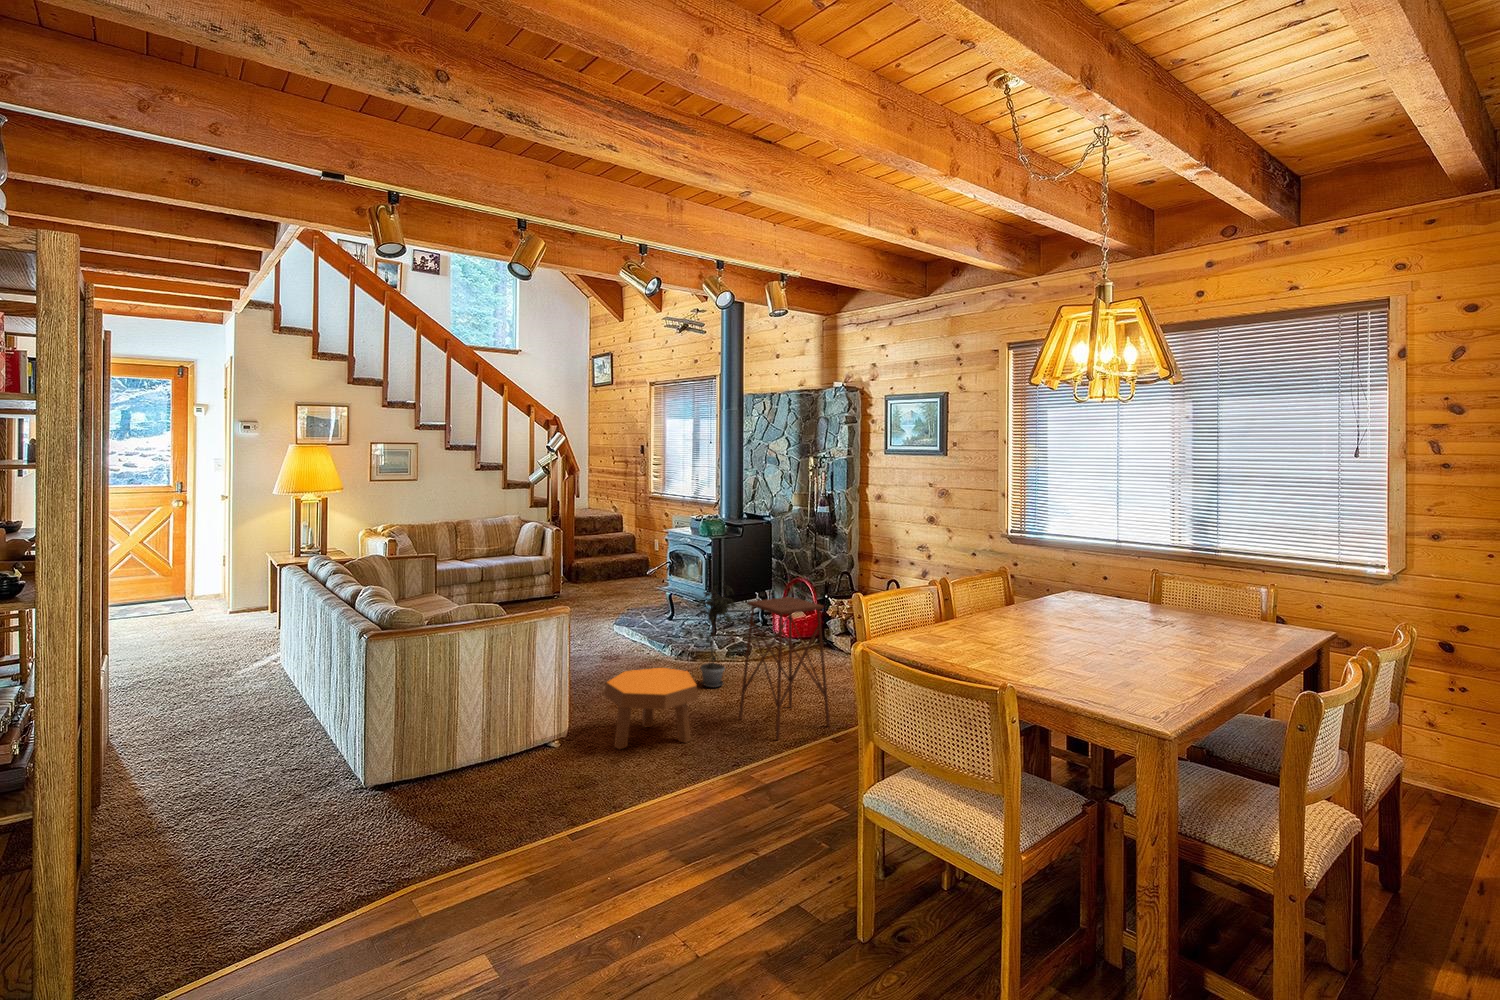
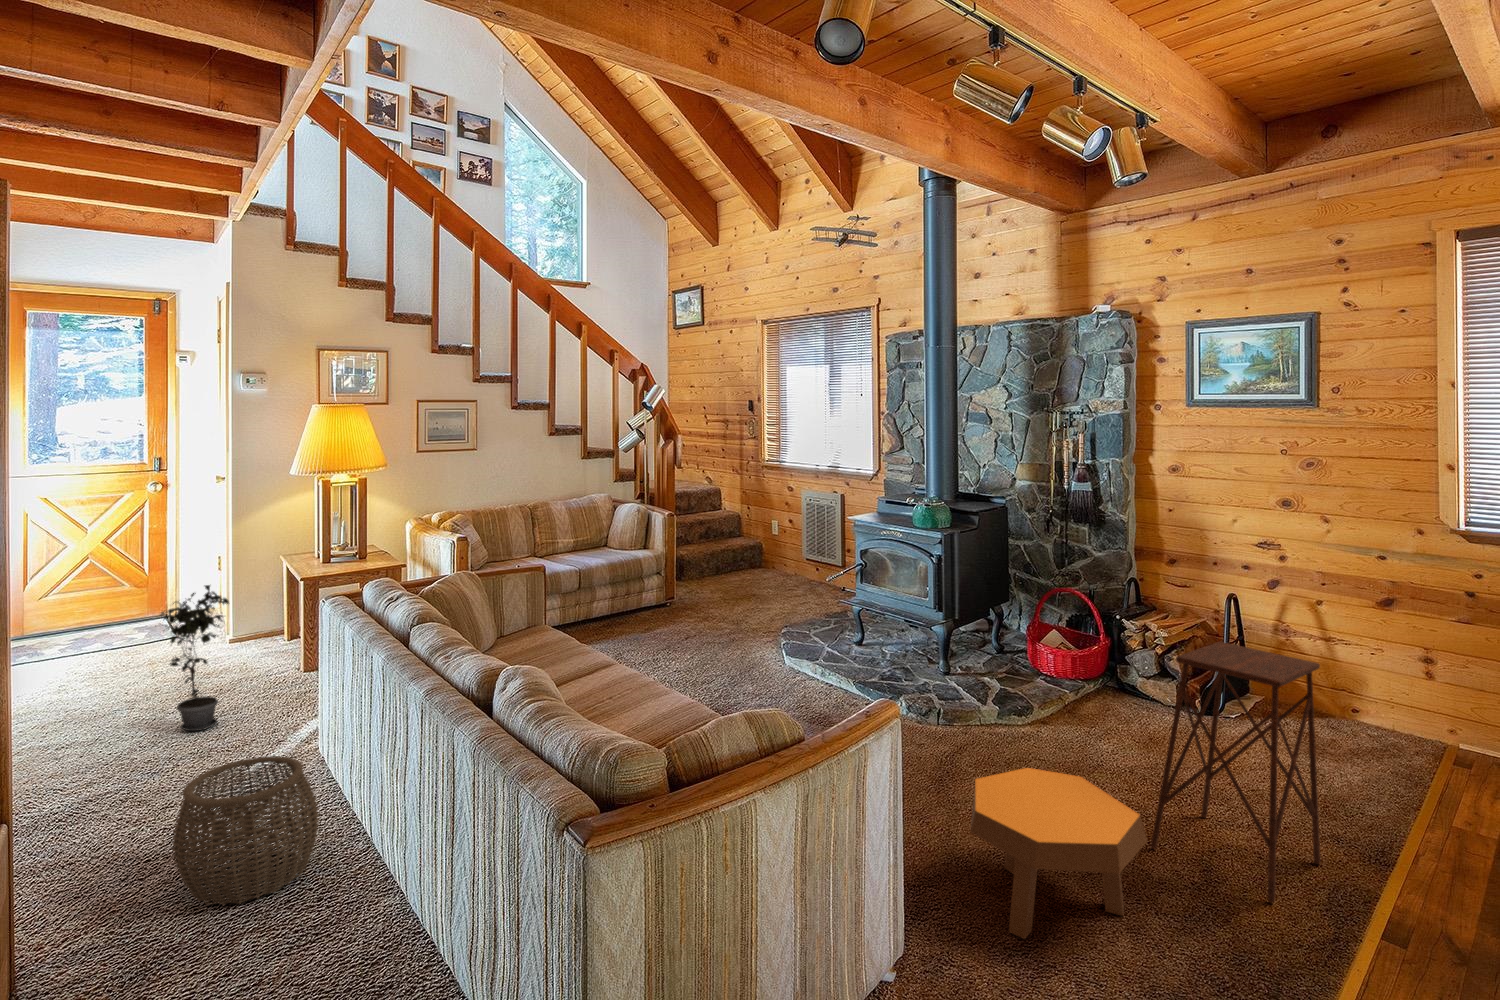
potted plant: present [696,581,736,687] -> present [161,585,229,731]
woven basket: none [158,654,246,730] -> present [172,756,319,906]

